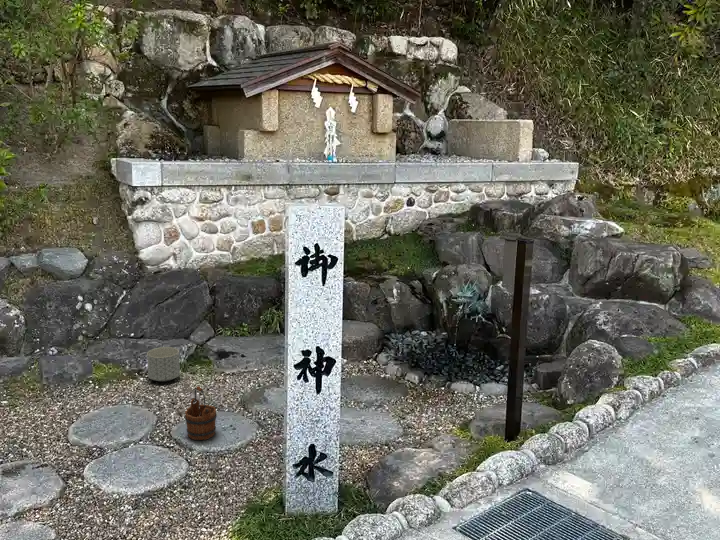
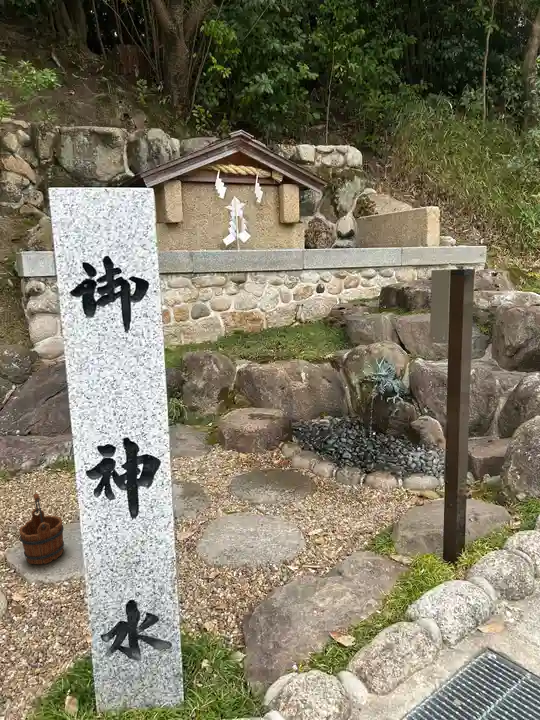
planter: present [147,347,180,382] -> none [16,443,58,483]

